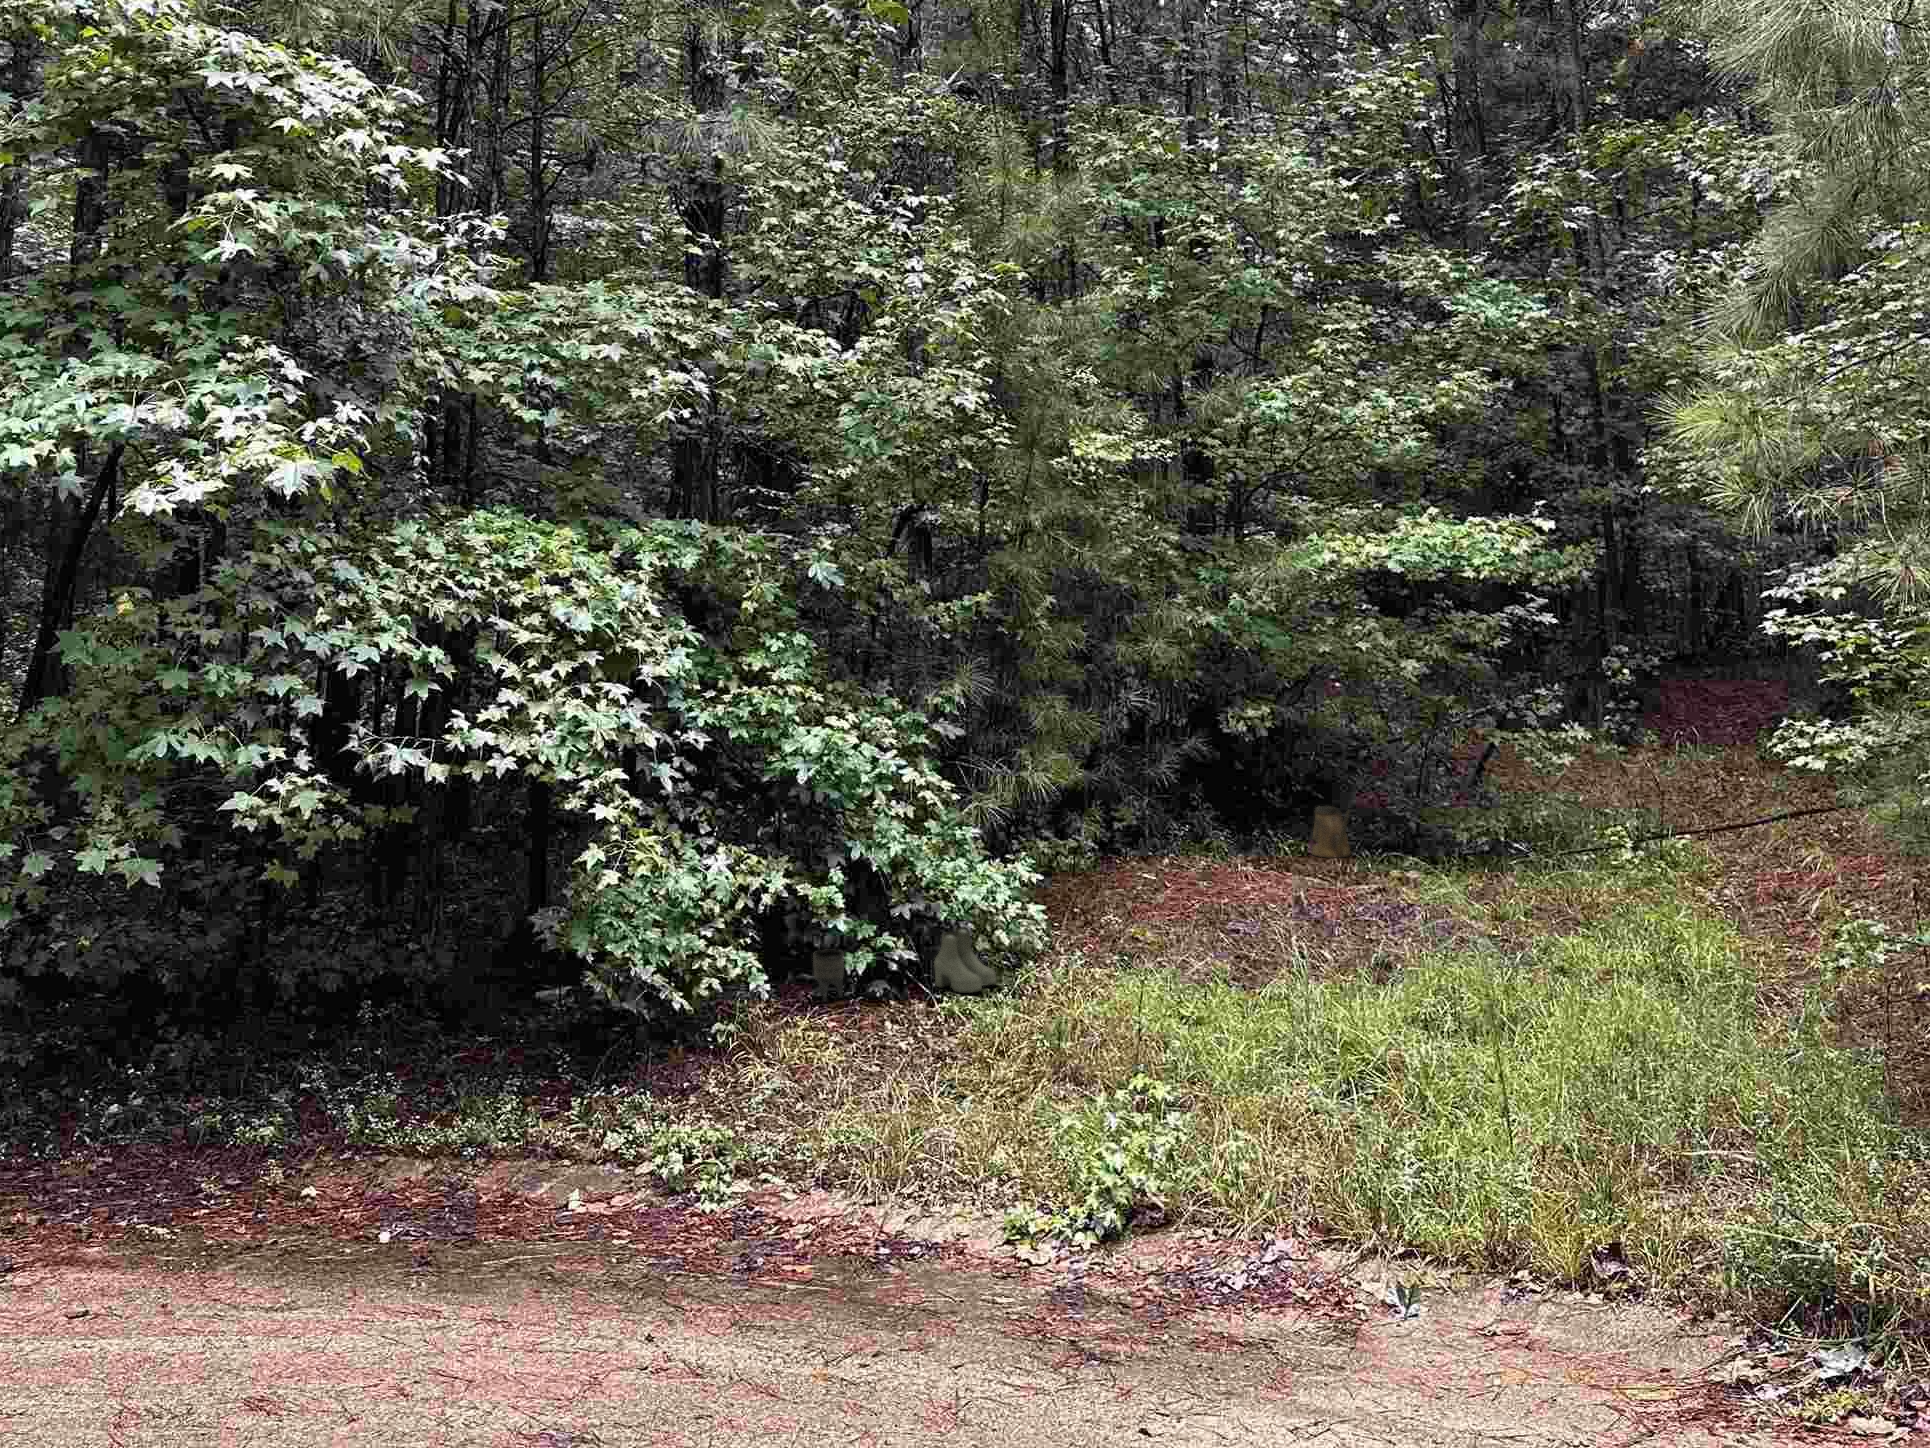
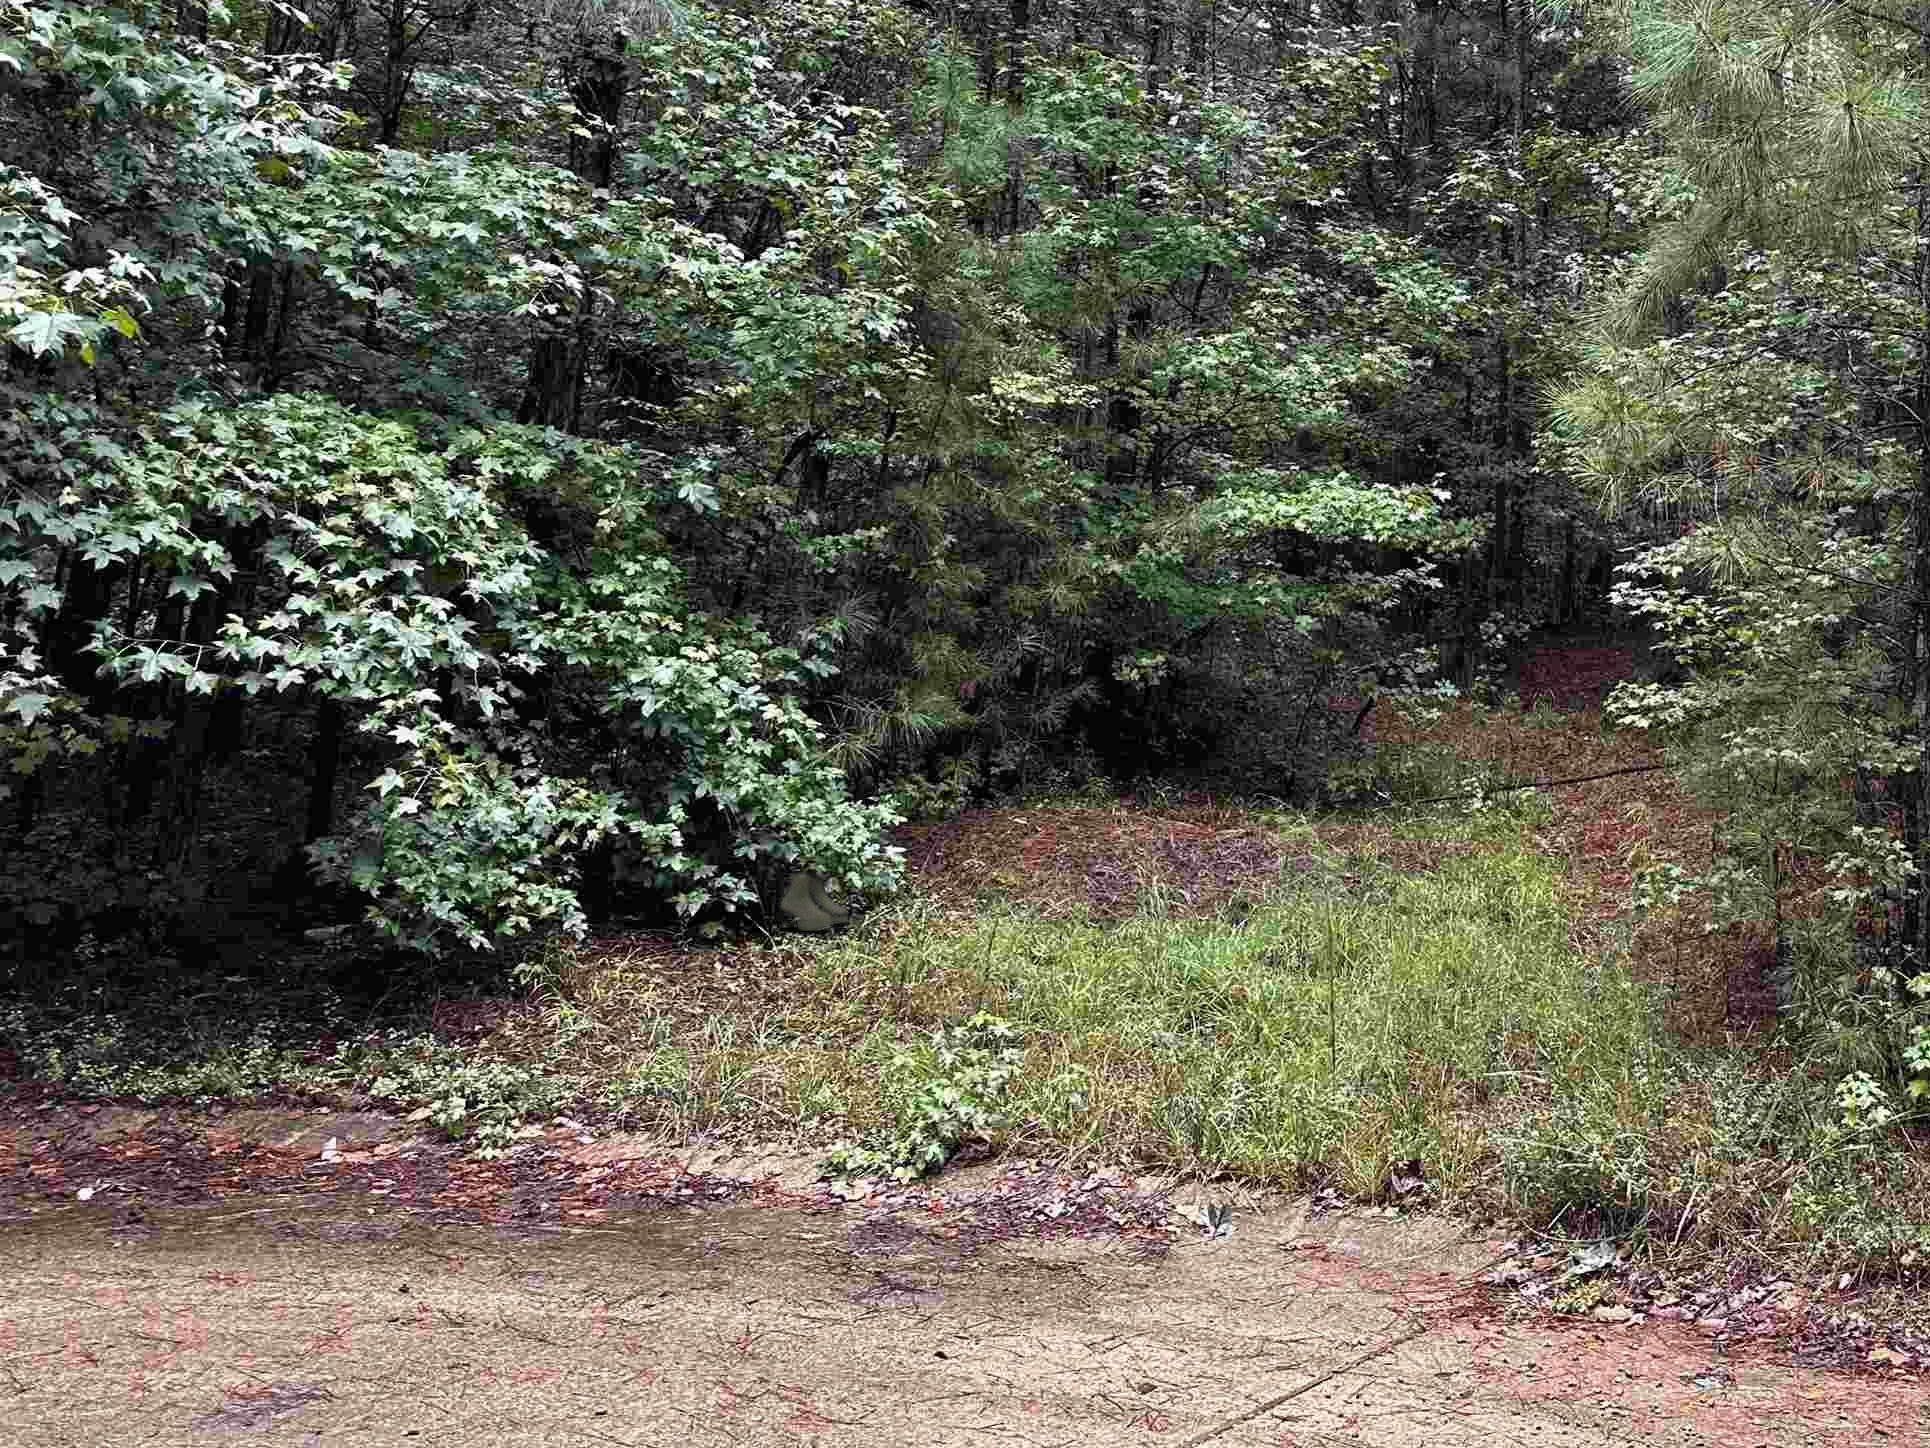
watering can: present [1311,806,1351,858] -> none [1192,762,1235,811]
planter: present [813,950,844,1001] -> none [641,893,679,946]

